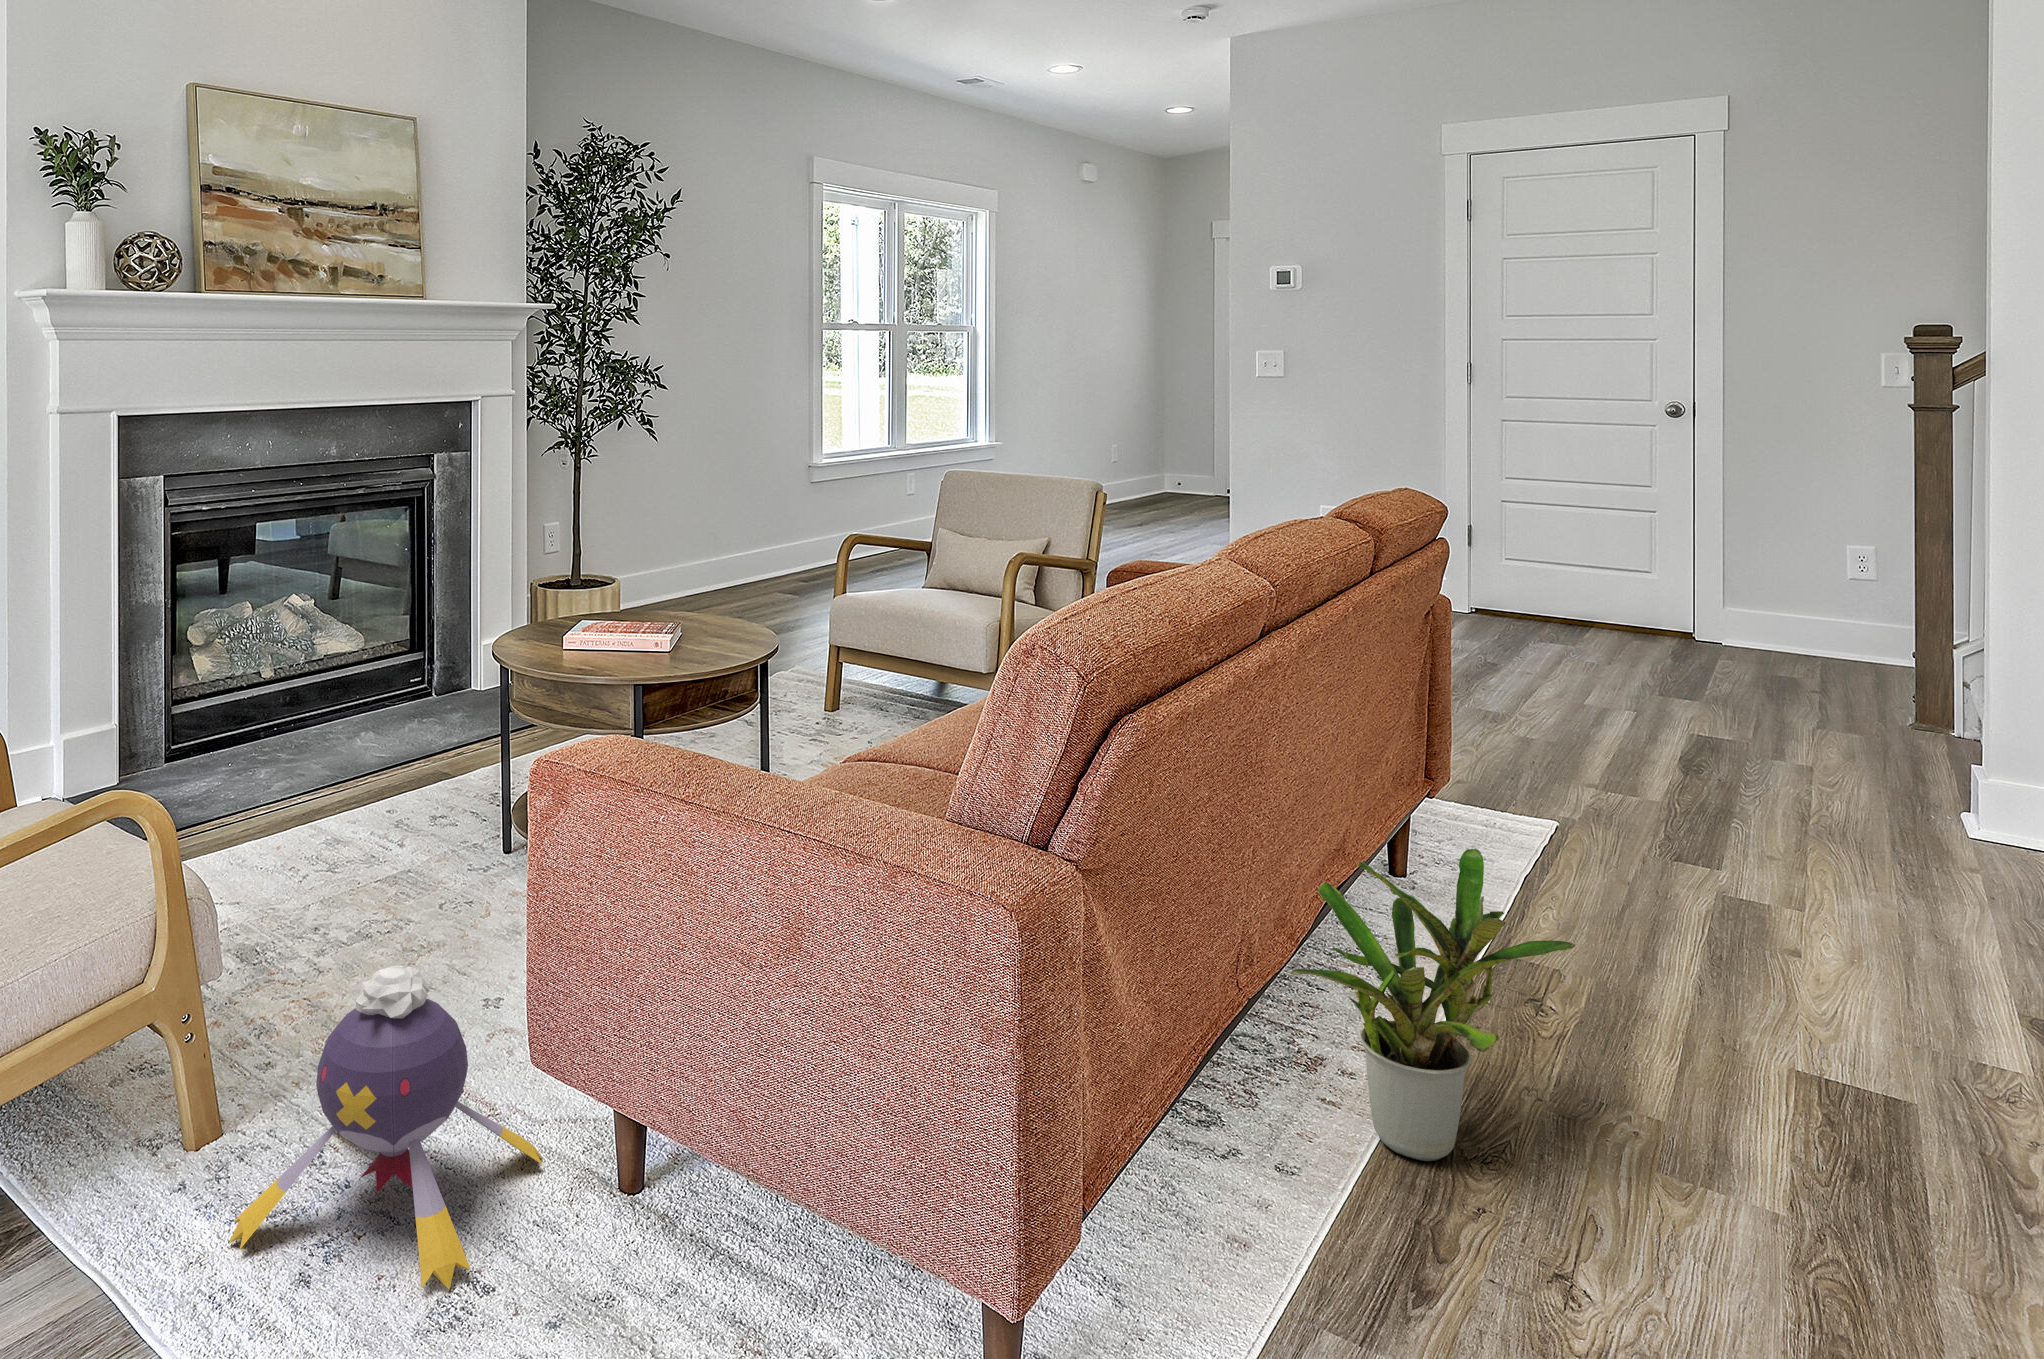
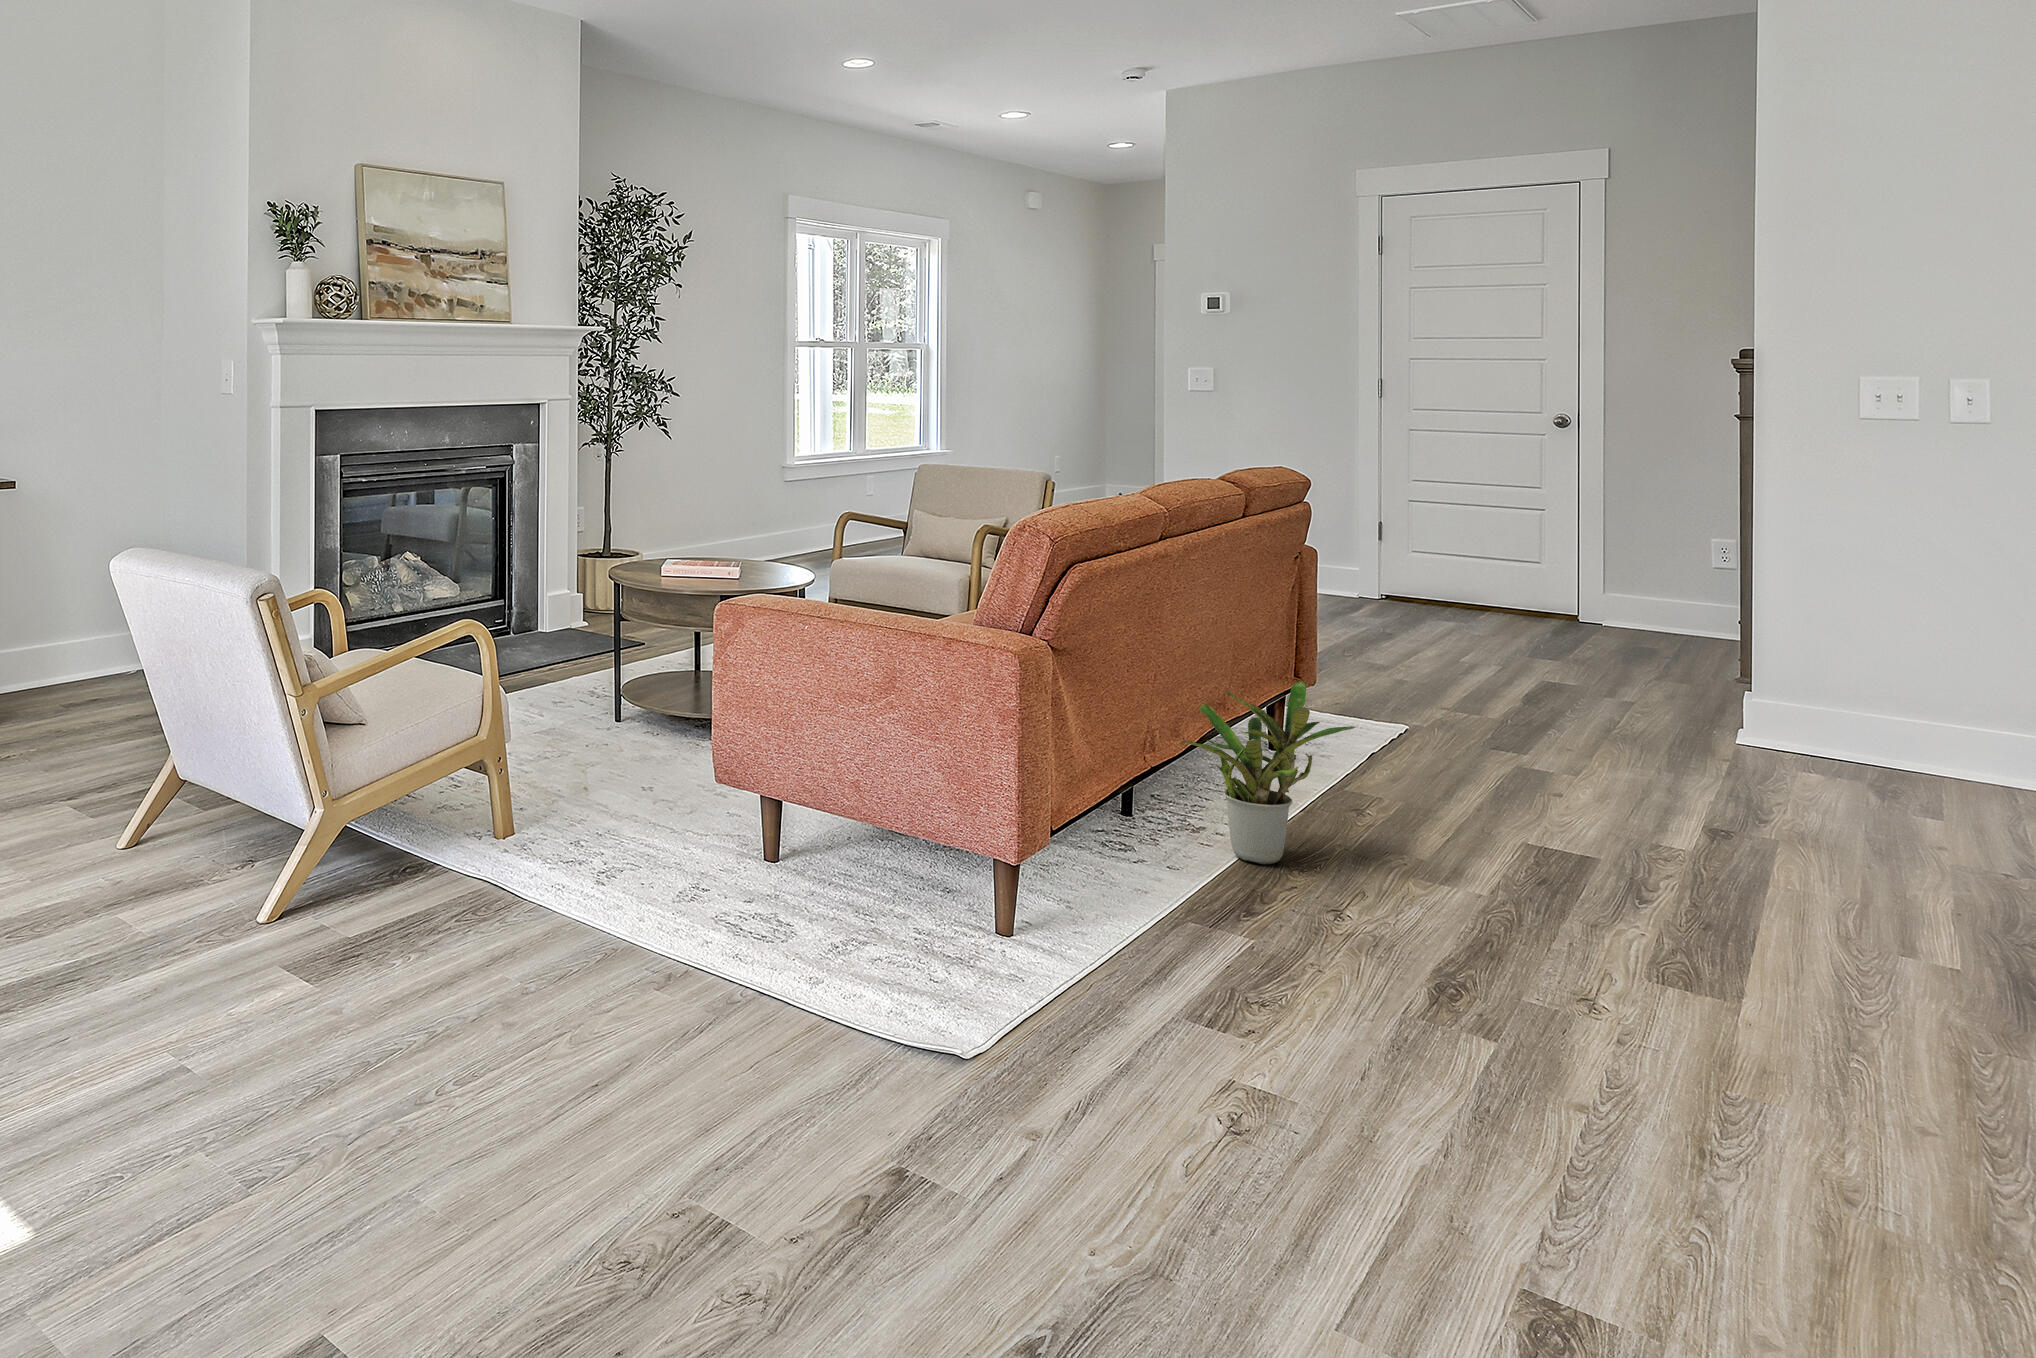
plush toy: present [229,965,543,1289] -> none [547,723,718,888]

